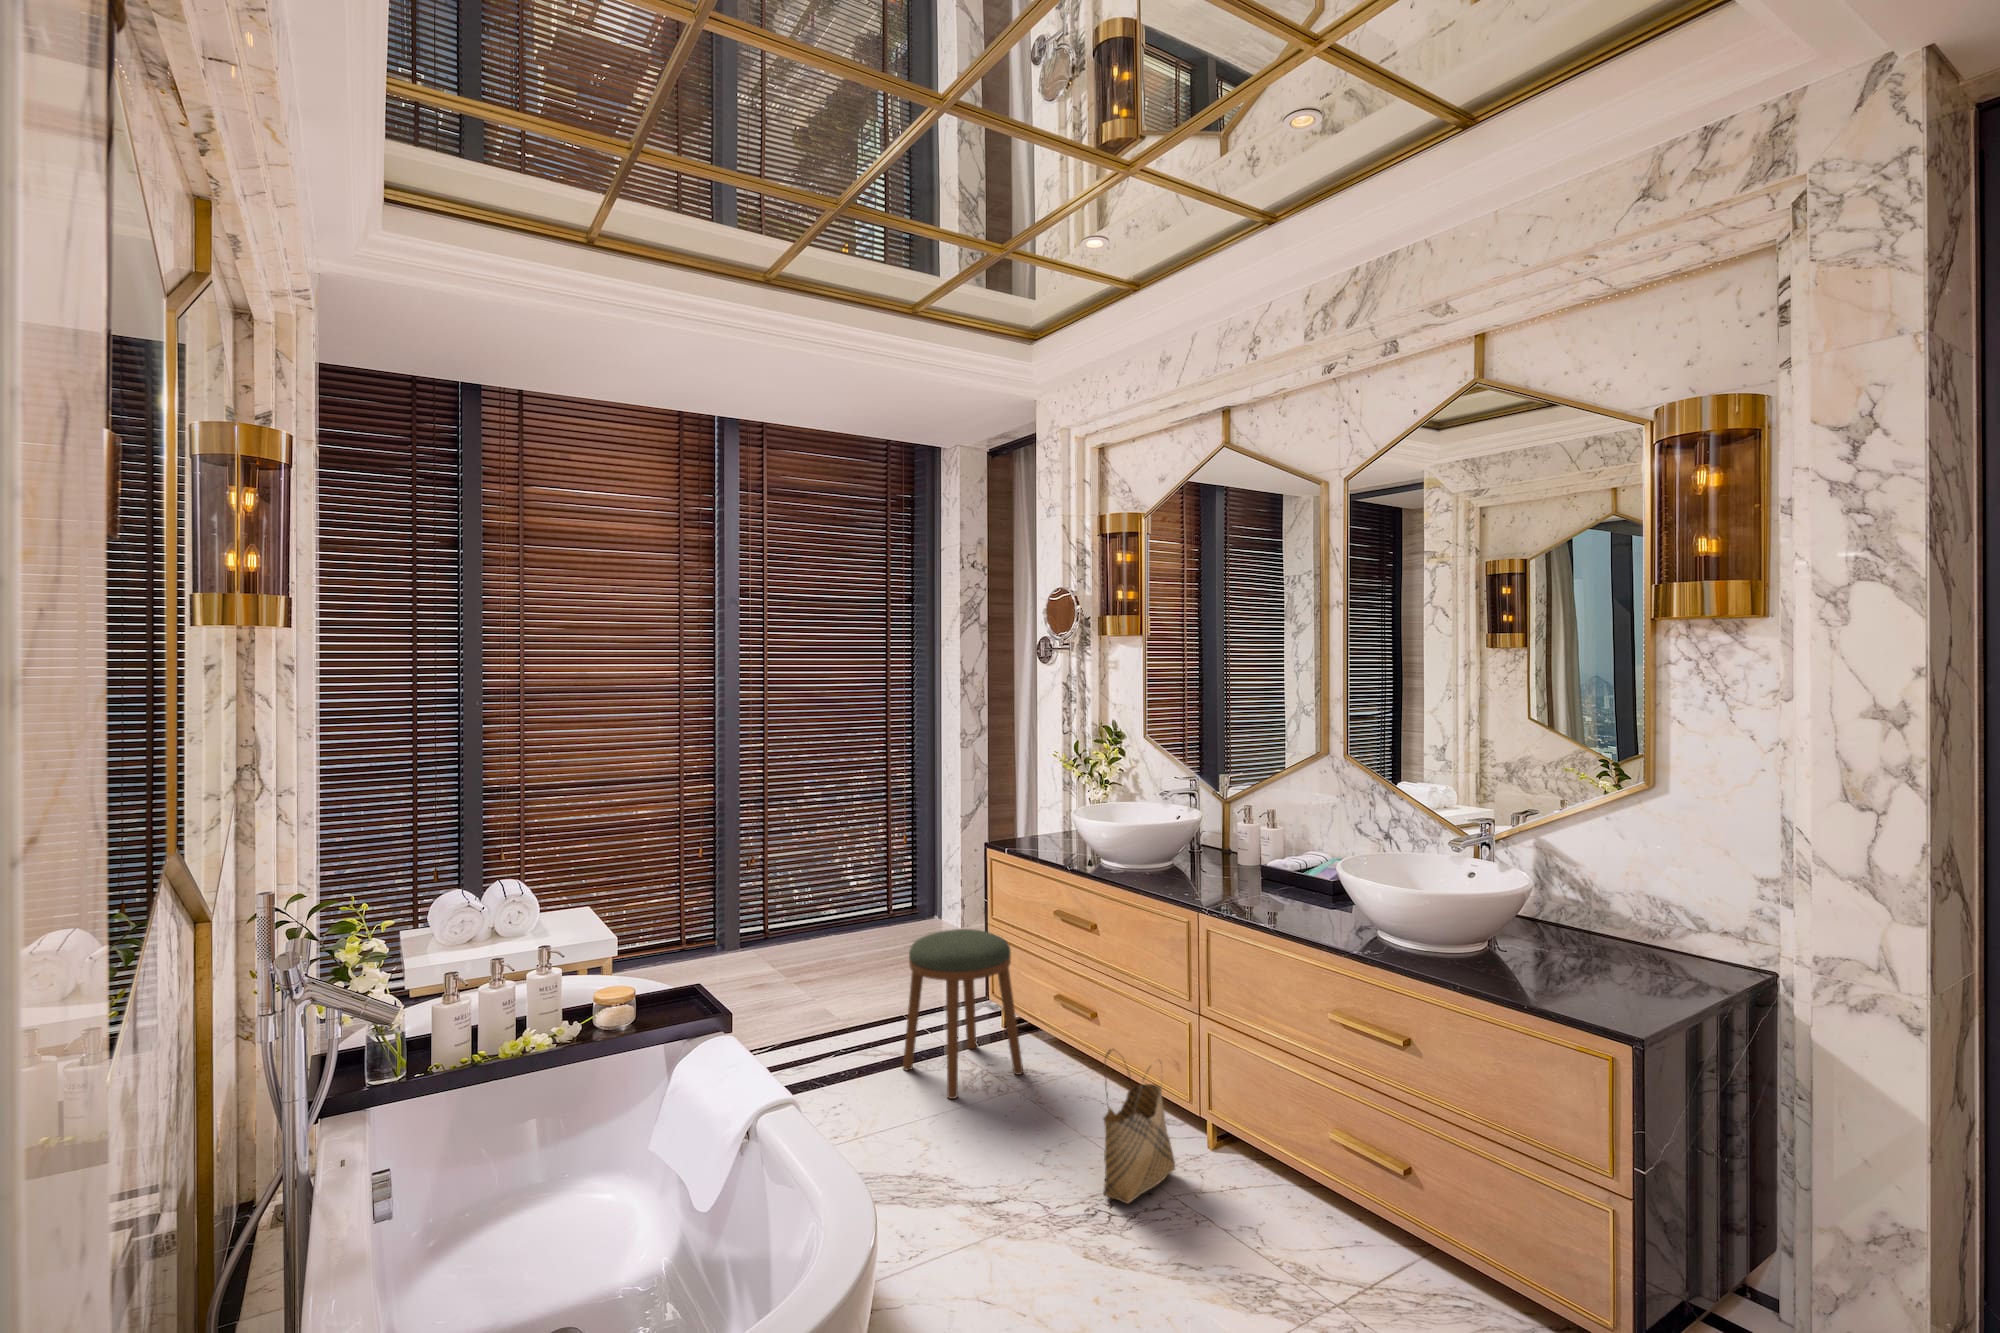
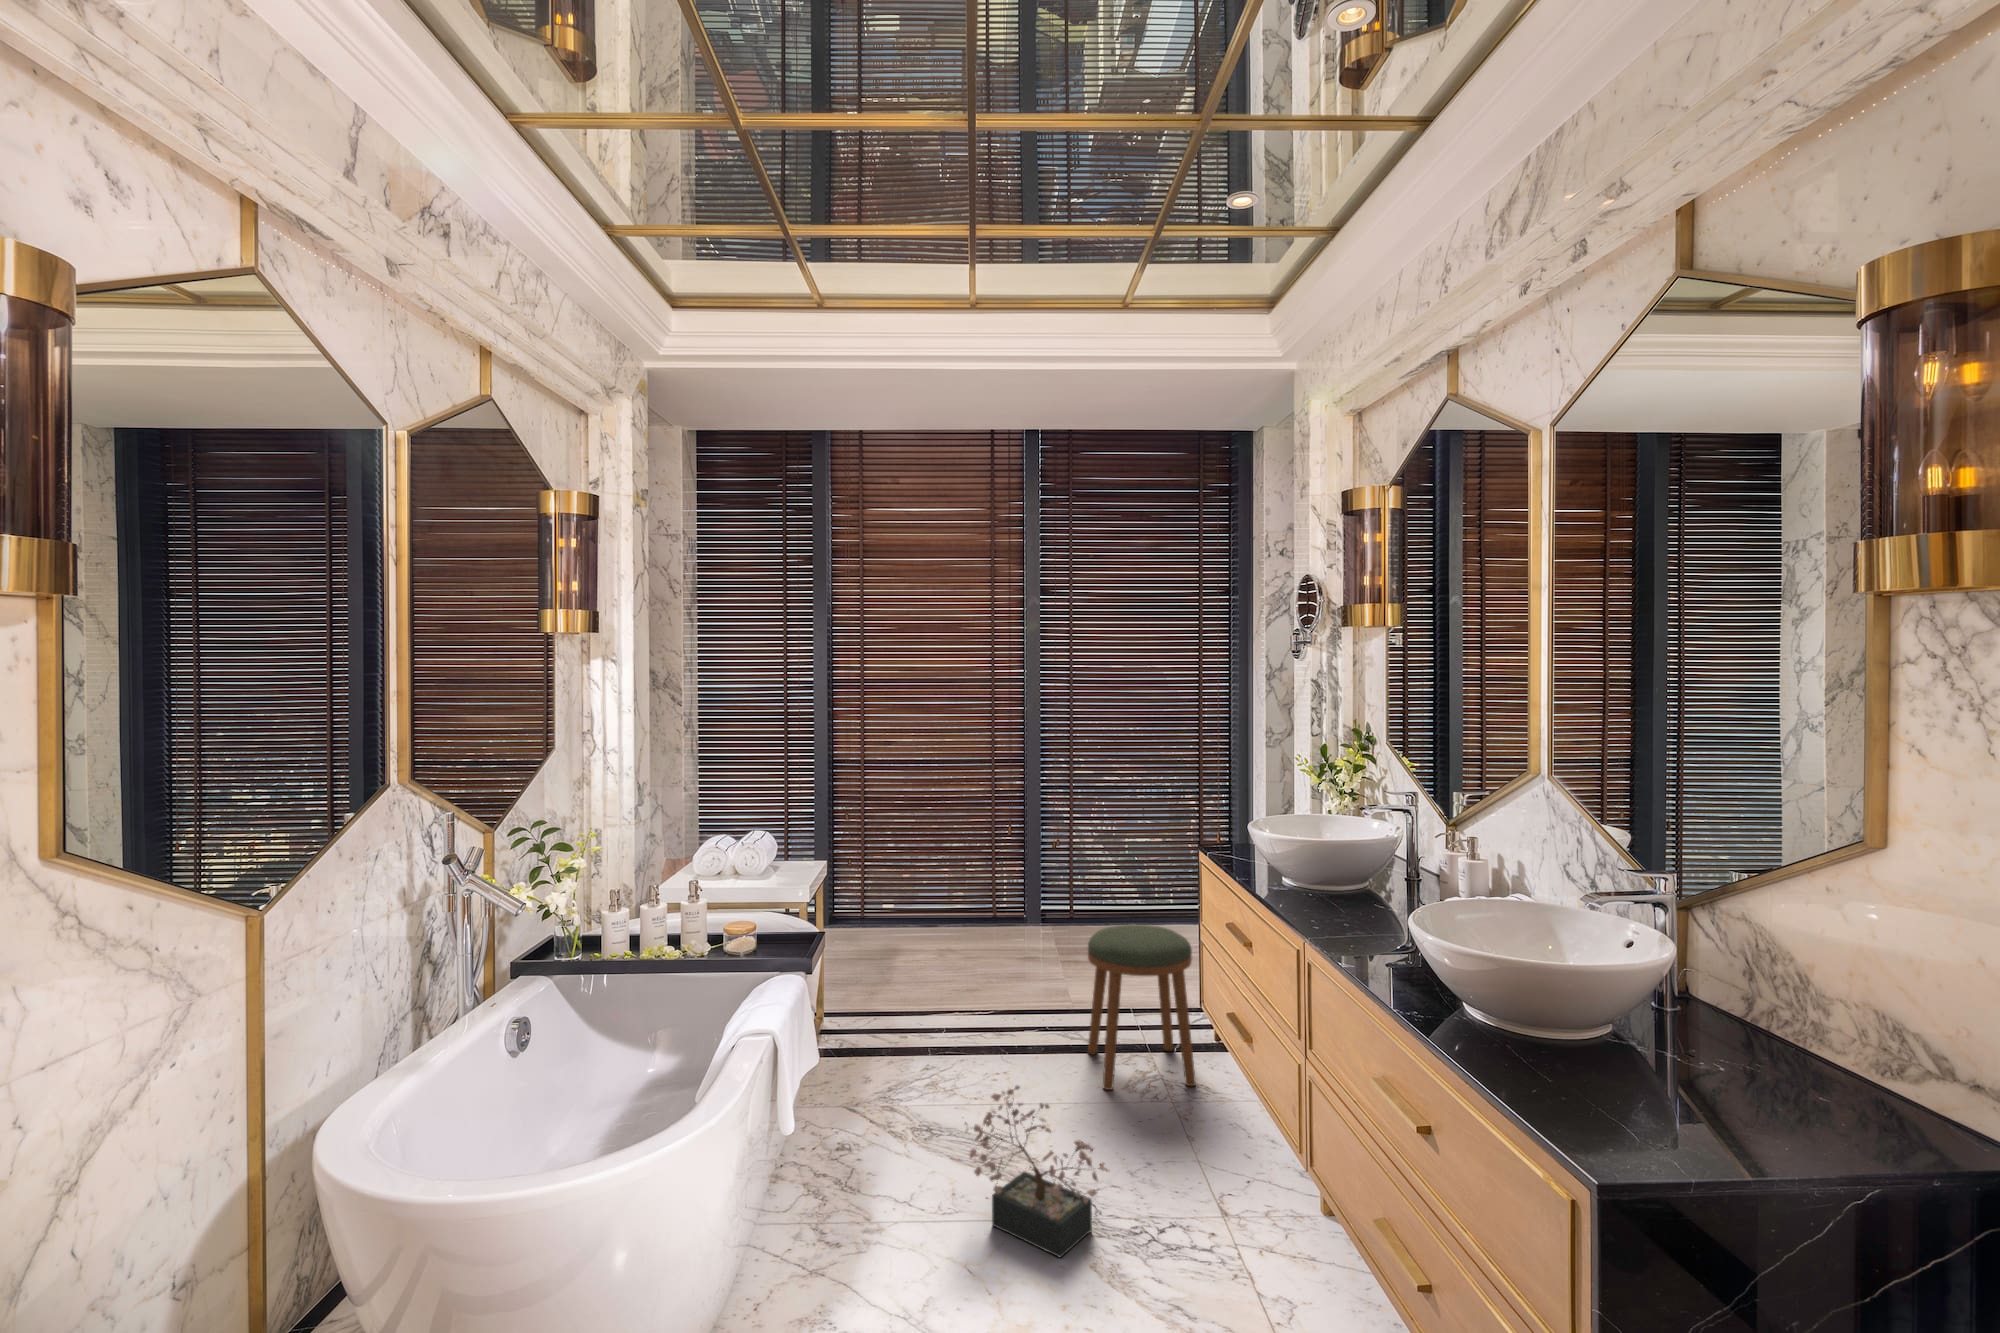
woven basket: present [1103,1049,1175,1204] -> none [1158,1070,1257,1237]
decorative plant: none [933,1108,1079,1259] -> present [965,1086,1109,1257]

